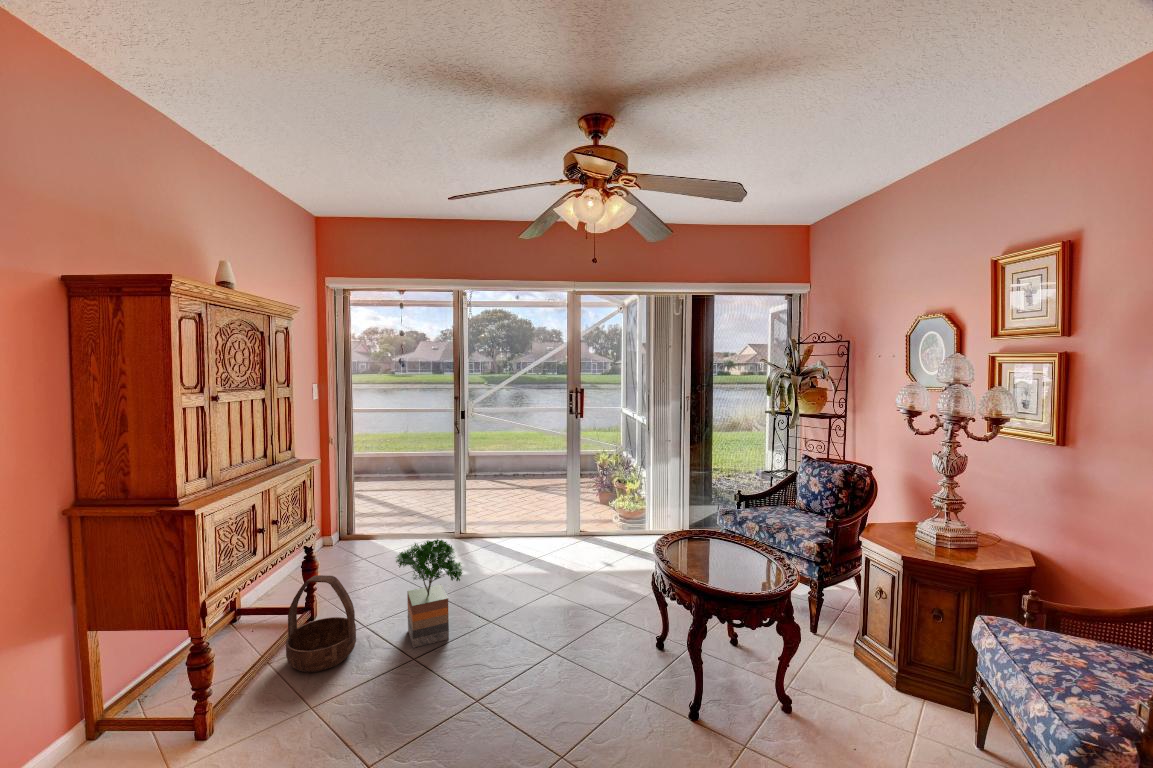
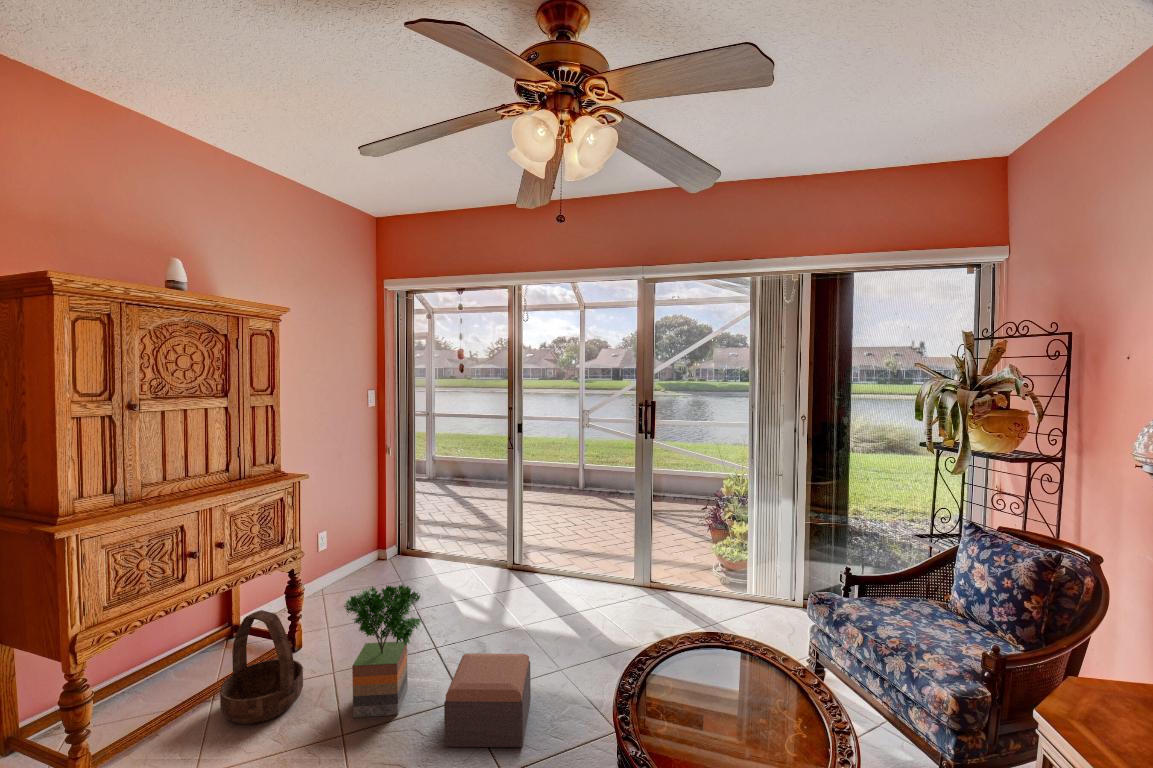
footstool: none [492,577,558,649] -> present [444,654,531,747]

